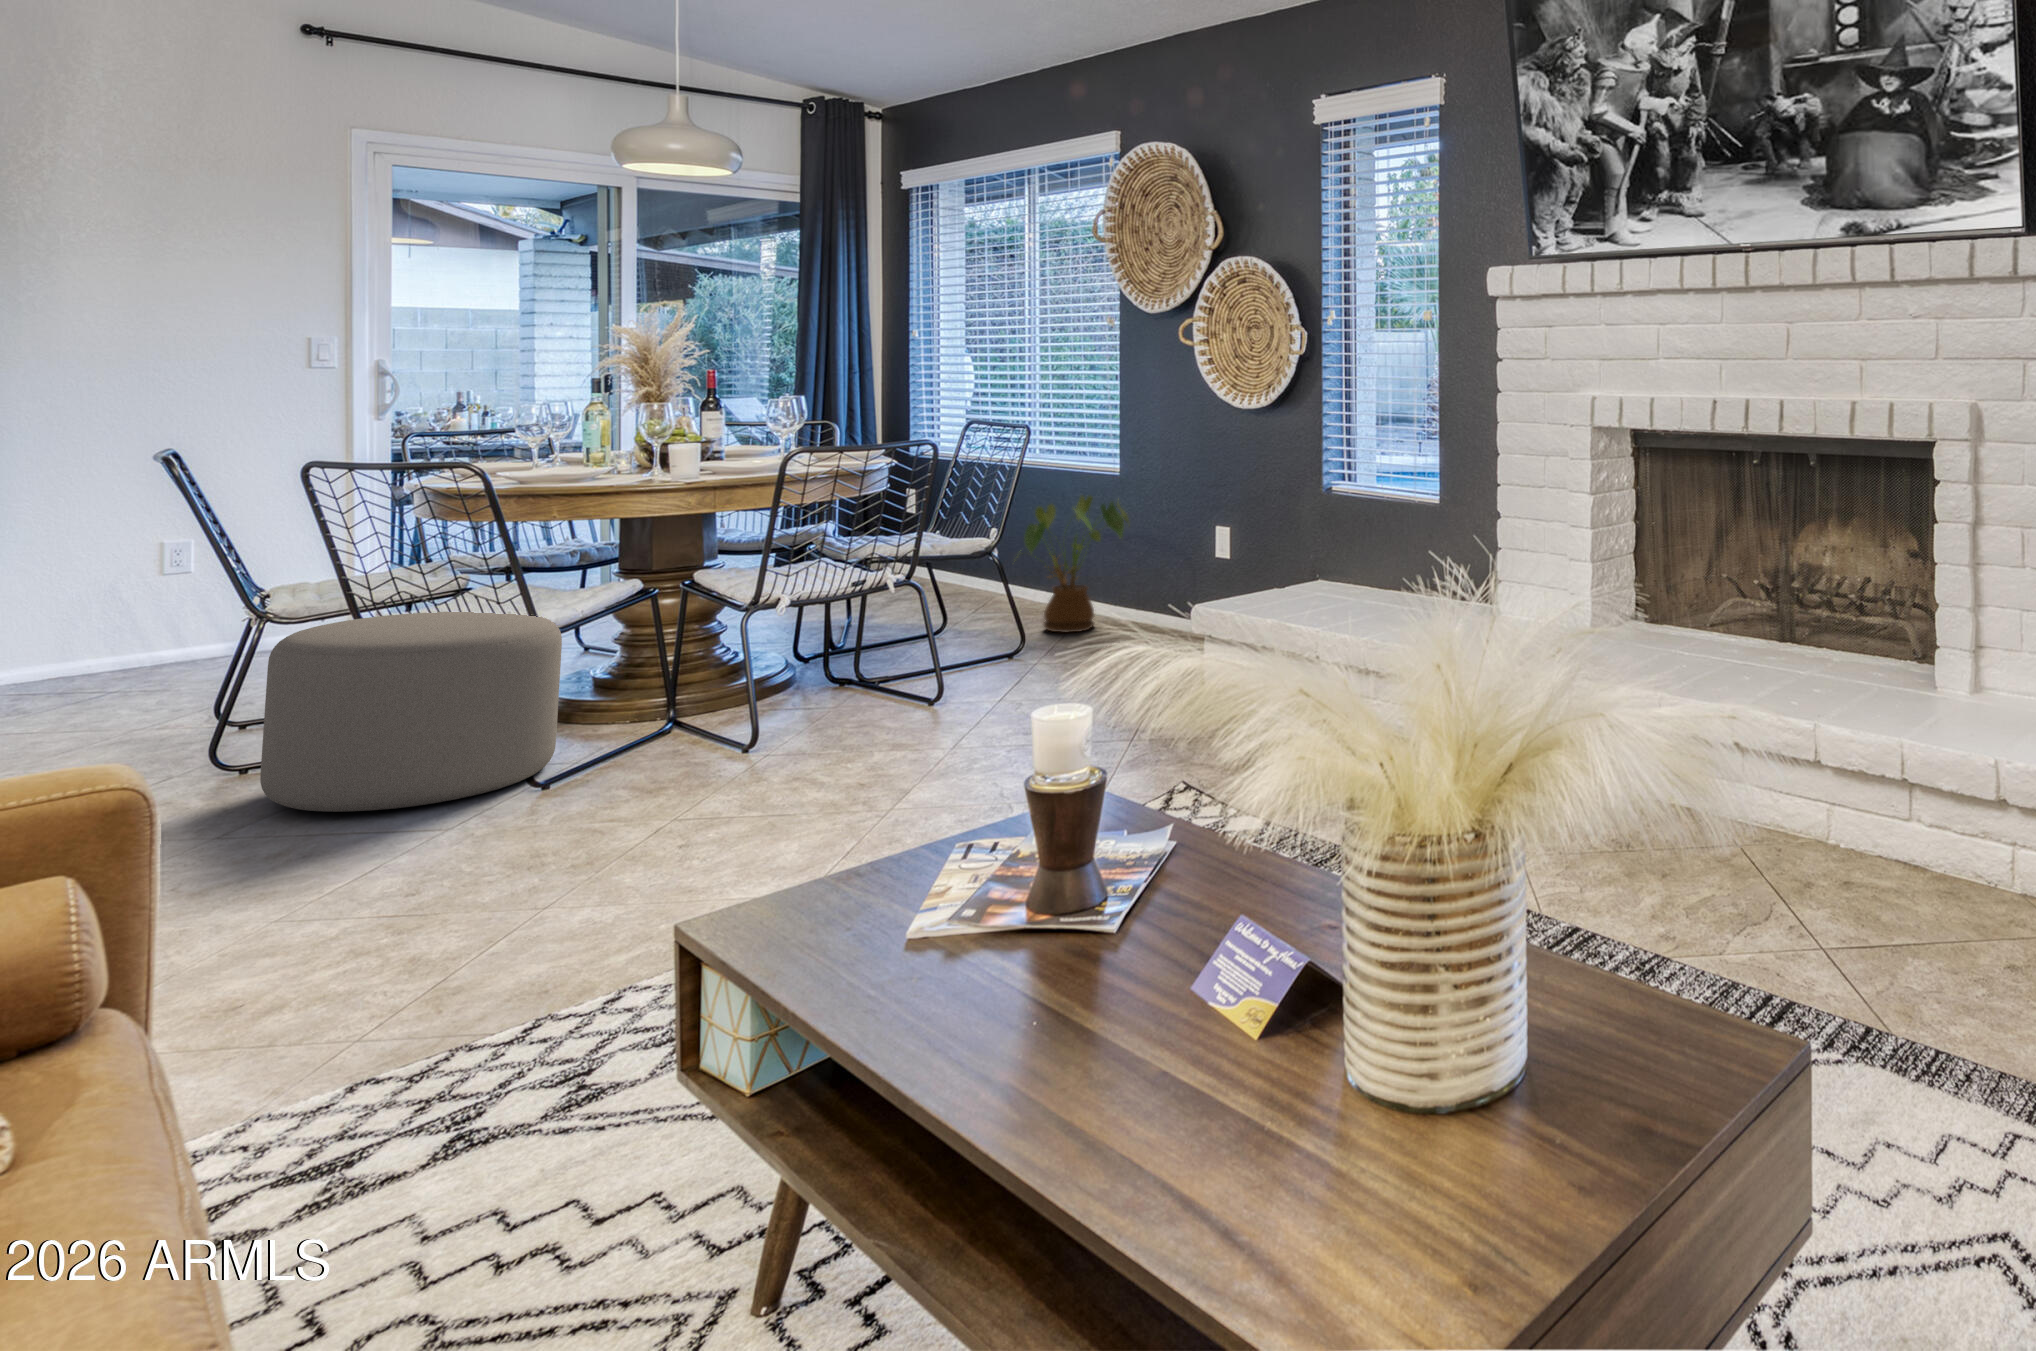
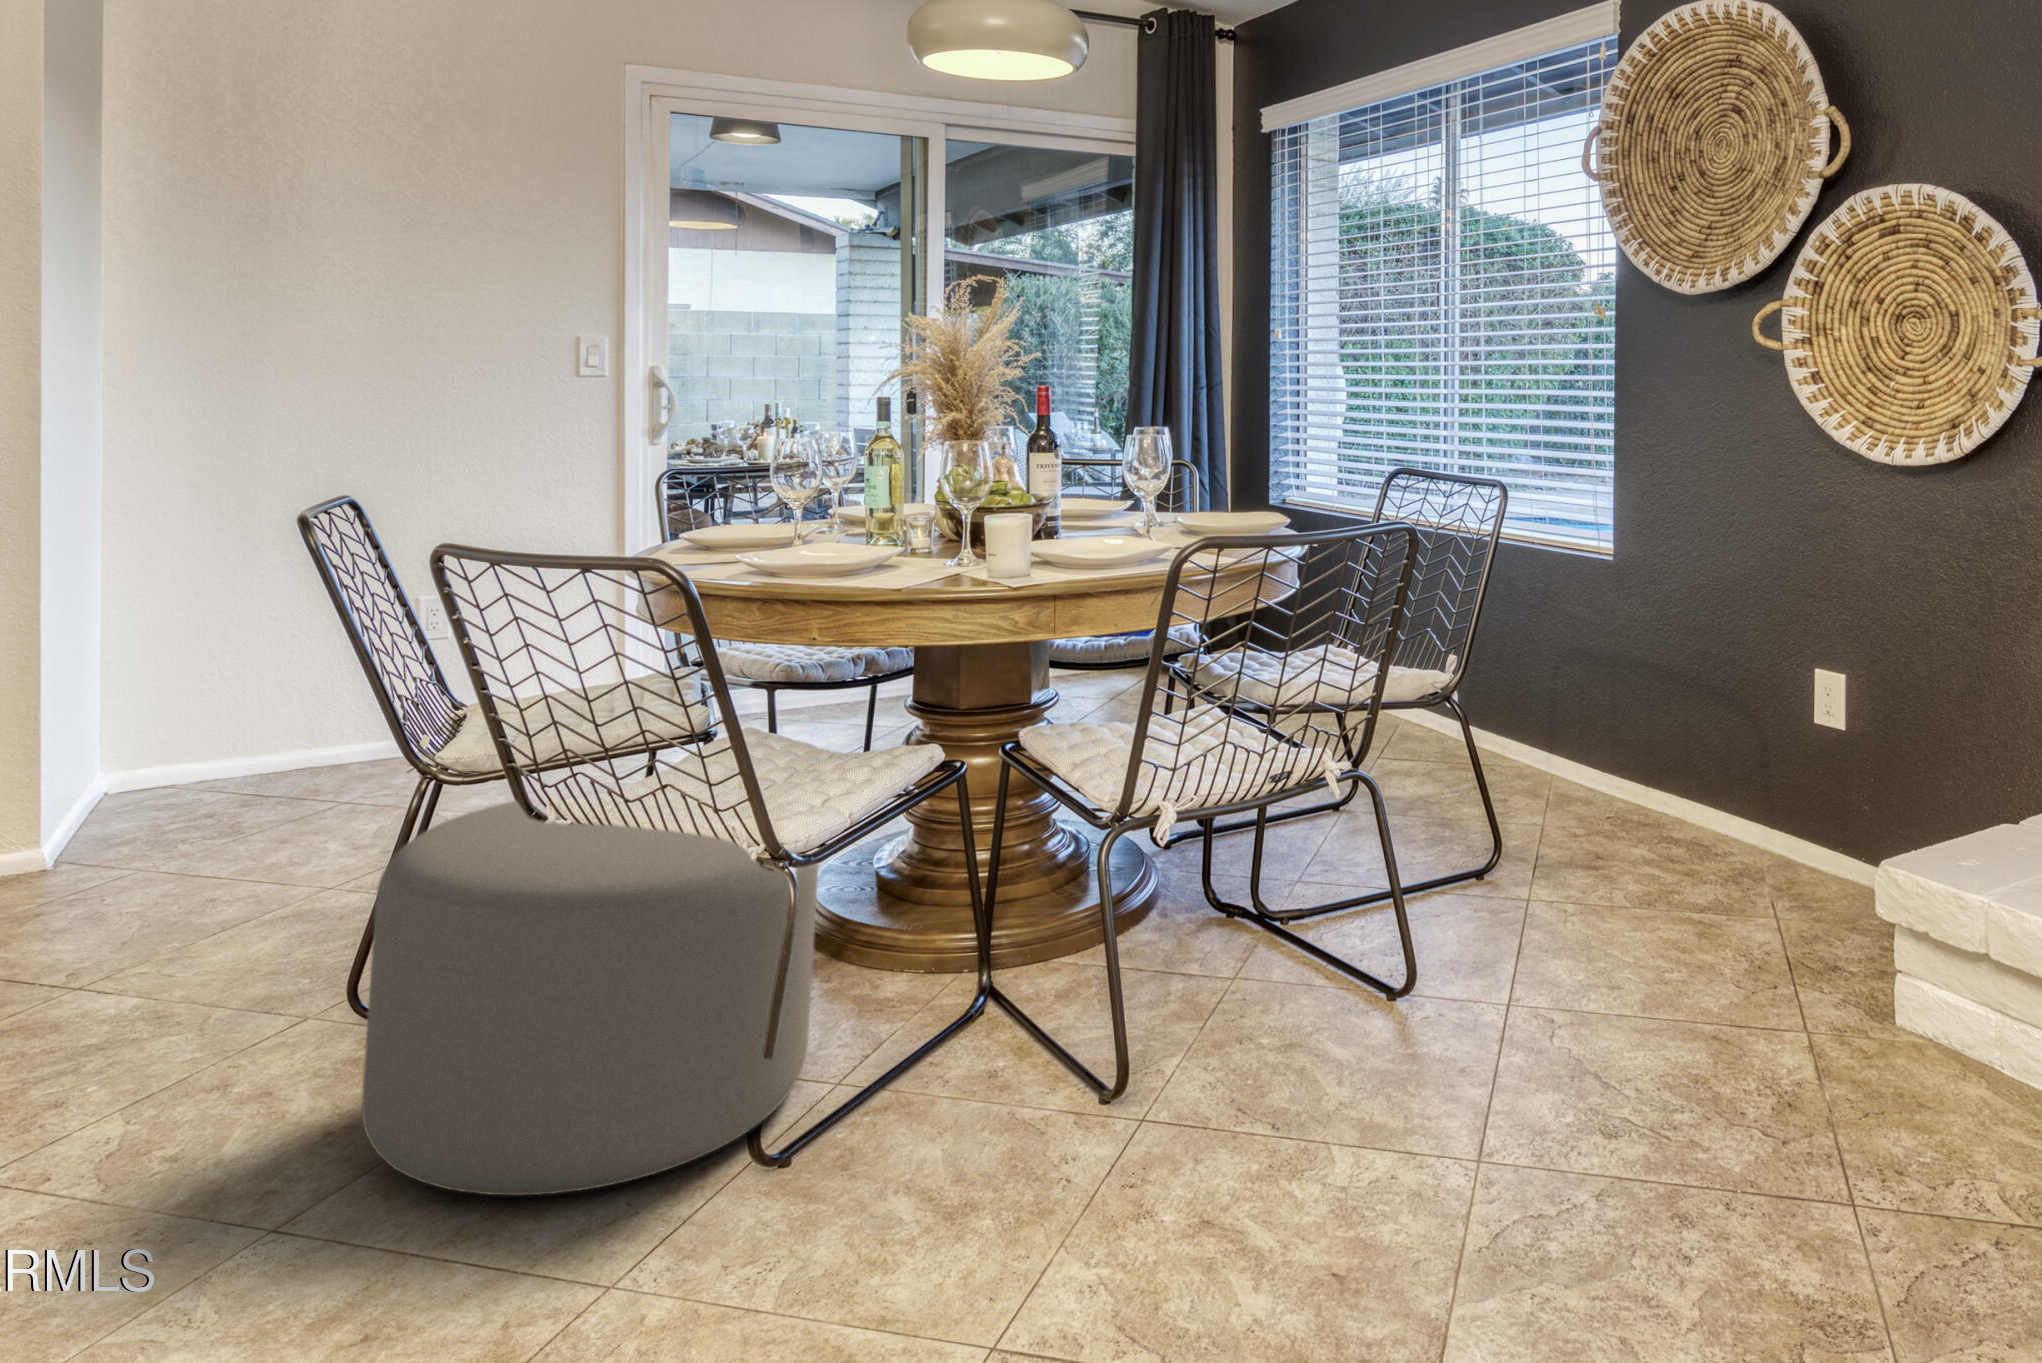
house plant: present [1022,496,1129,632] -> none [1459,593,1645,823]

